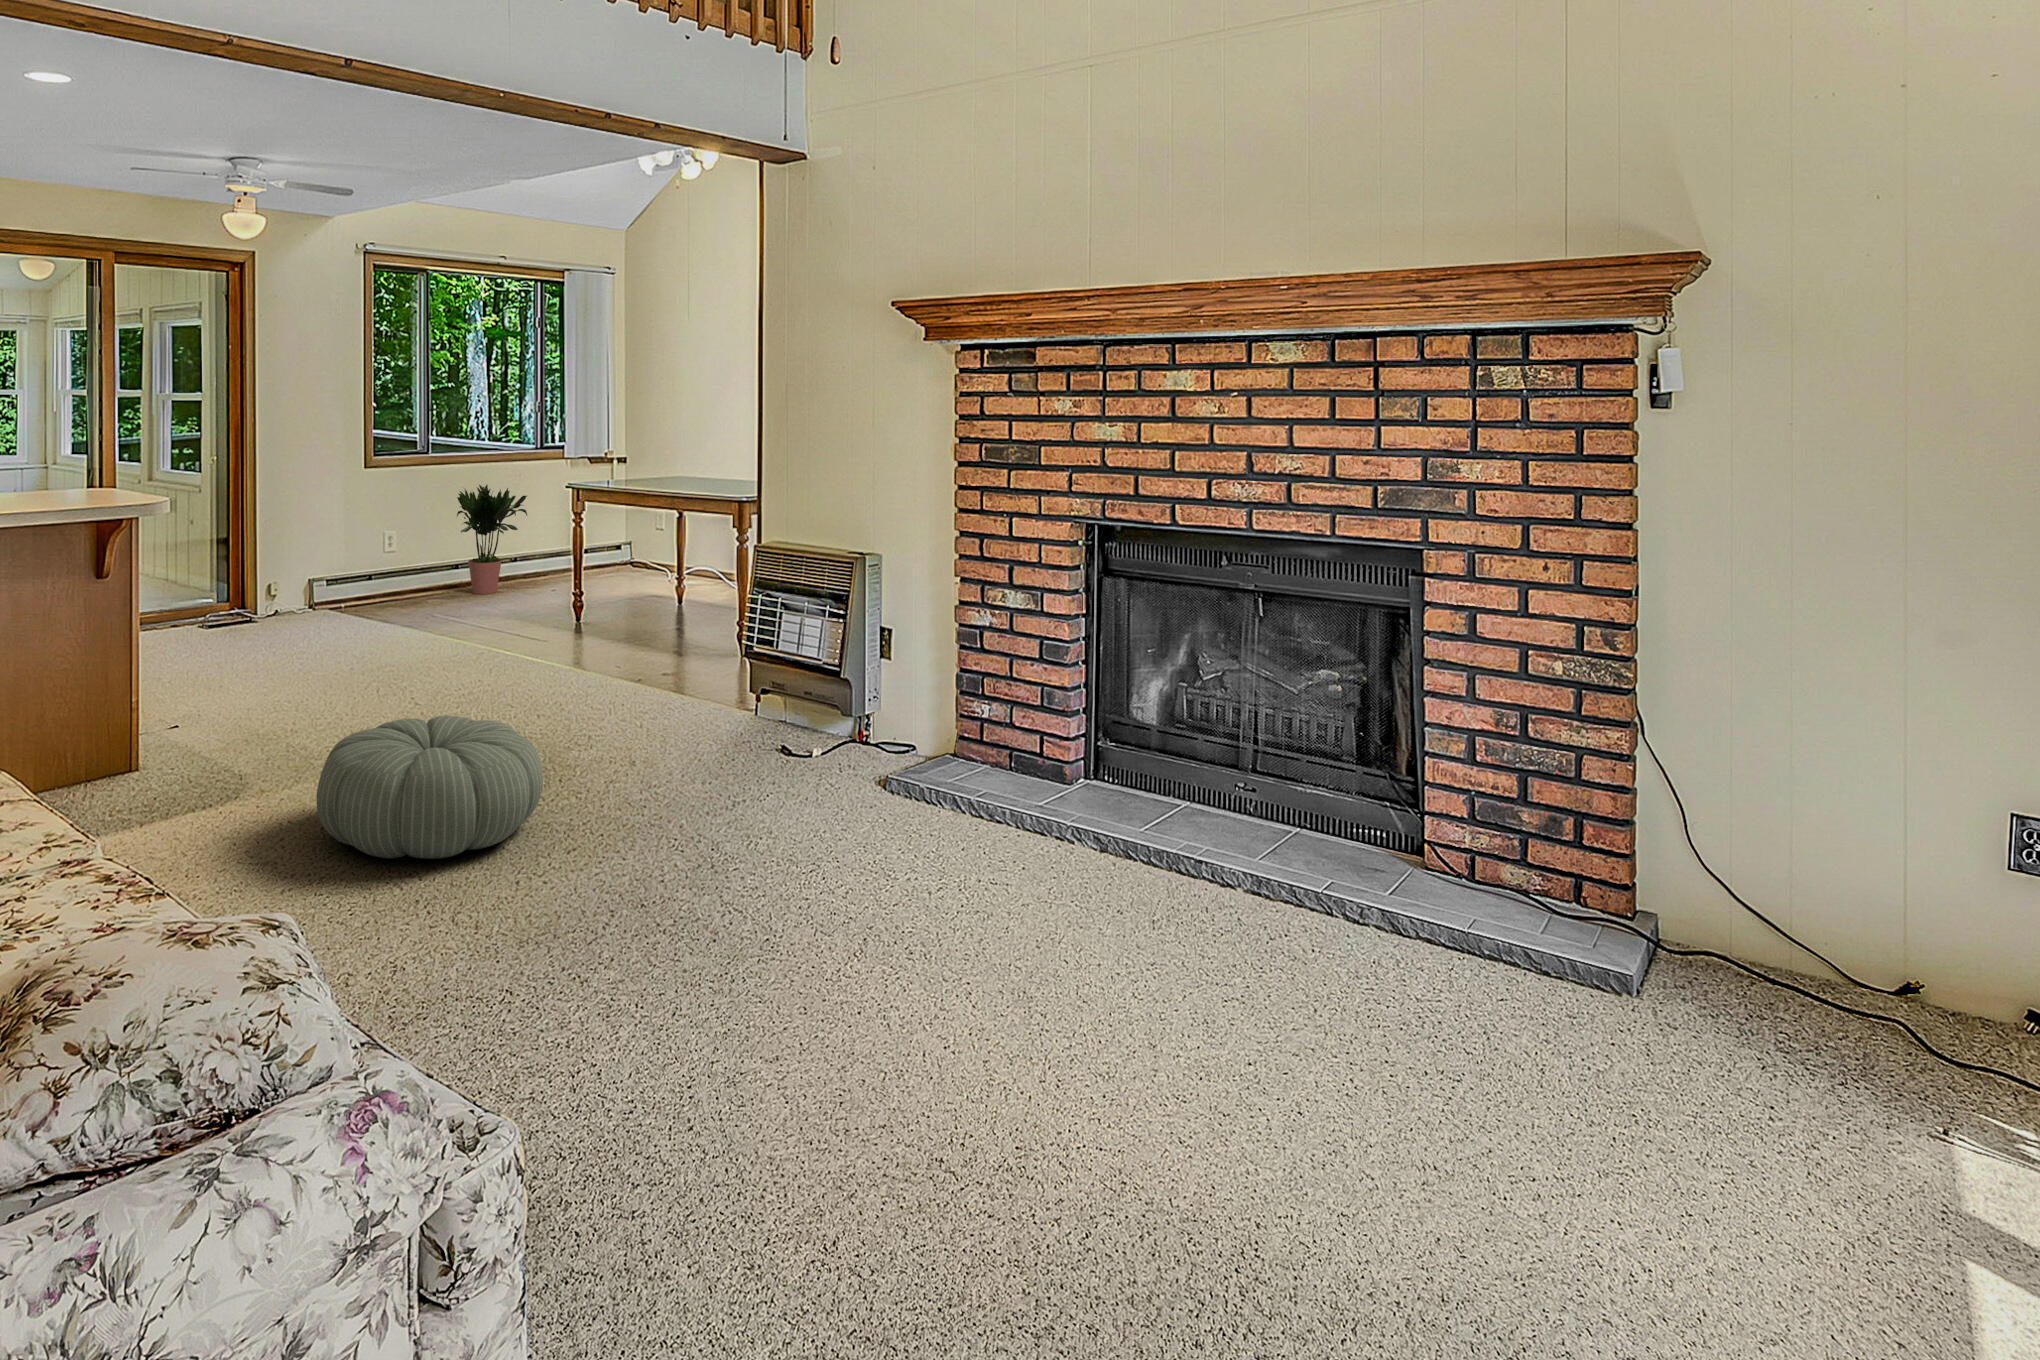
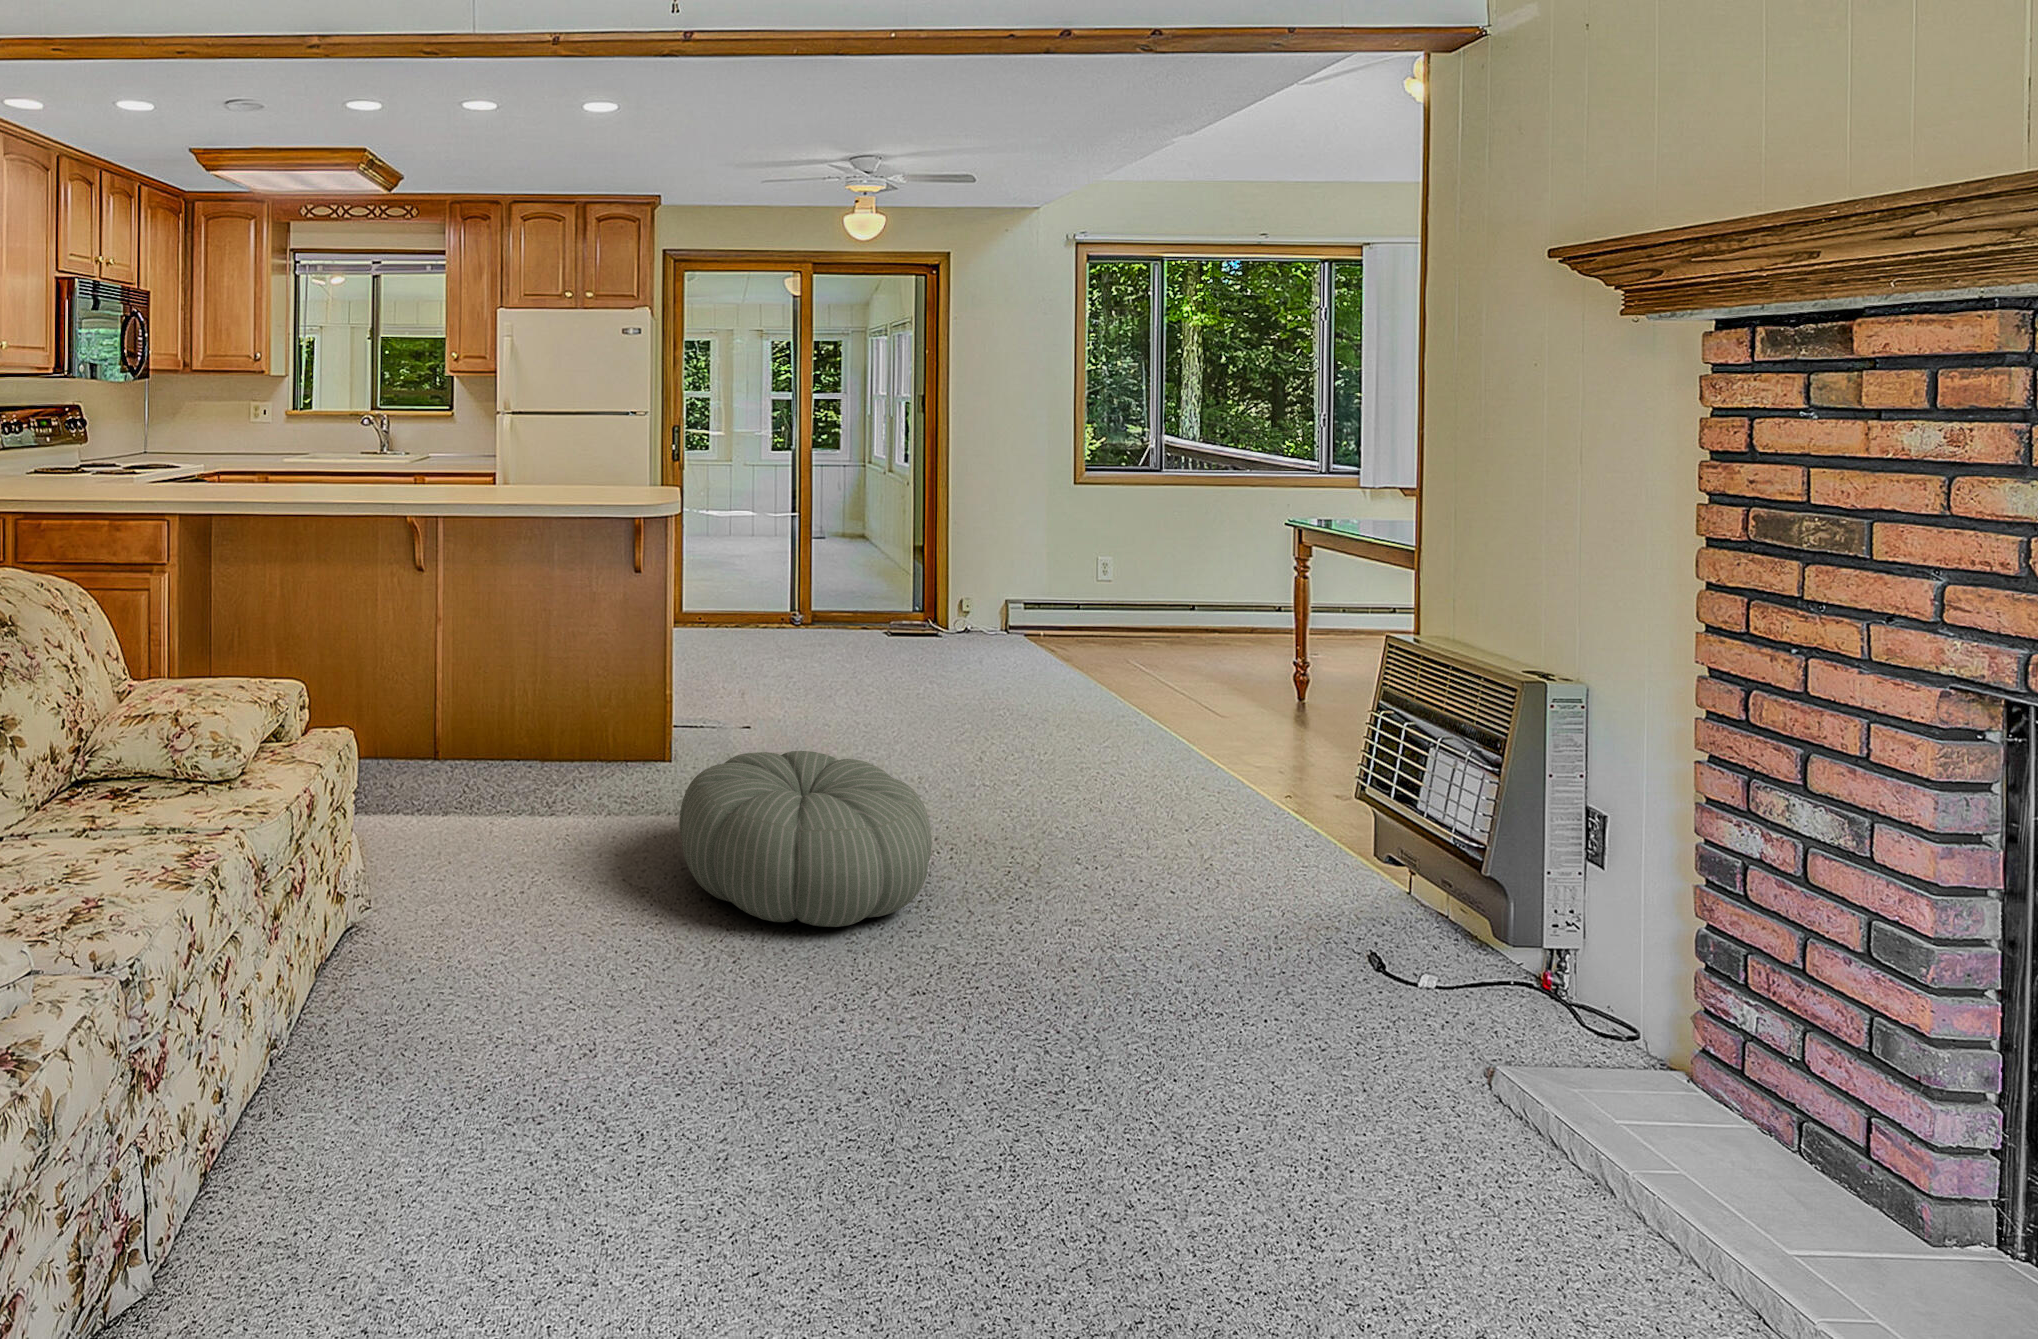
potted plant: present [457,485,527,594] -> none [1176,517,1277,647]

